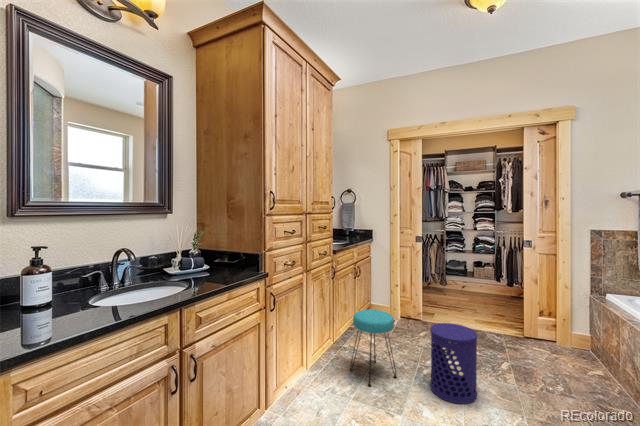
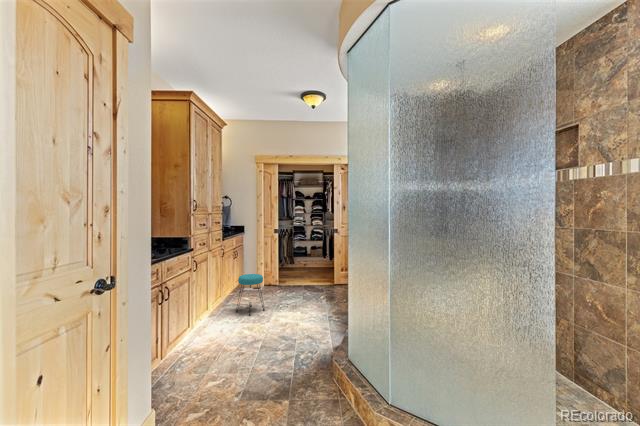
waste bin: present [430,323,477,404] -> none [283,275,306,313]

